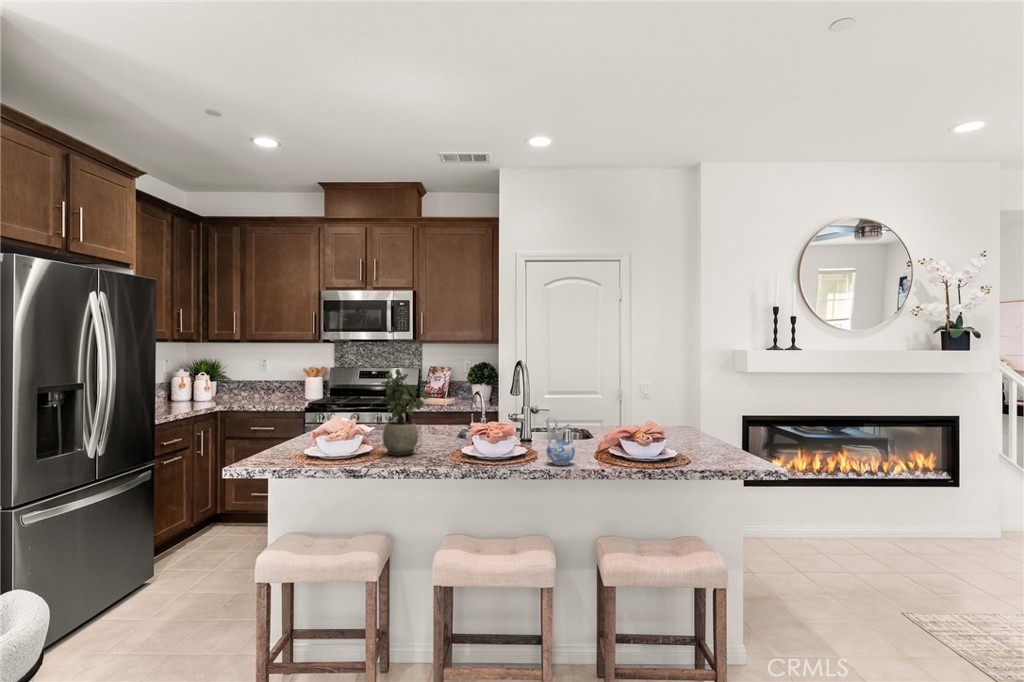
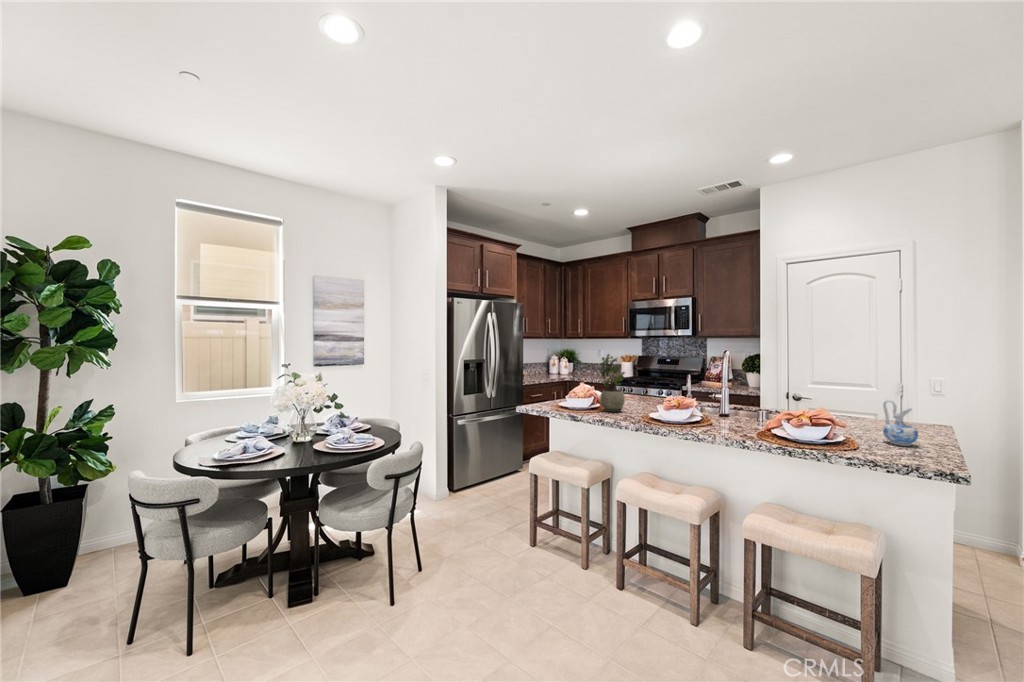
ceramic pitcher: present [546,416,575,465] -> present [883,400,918,446]

